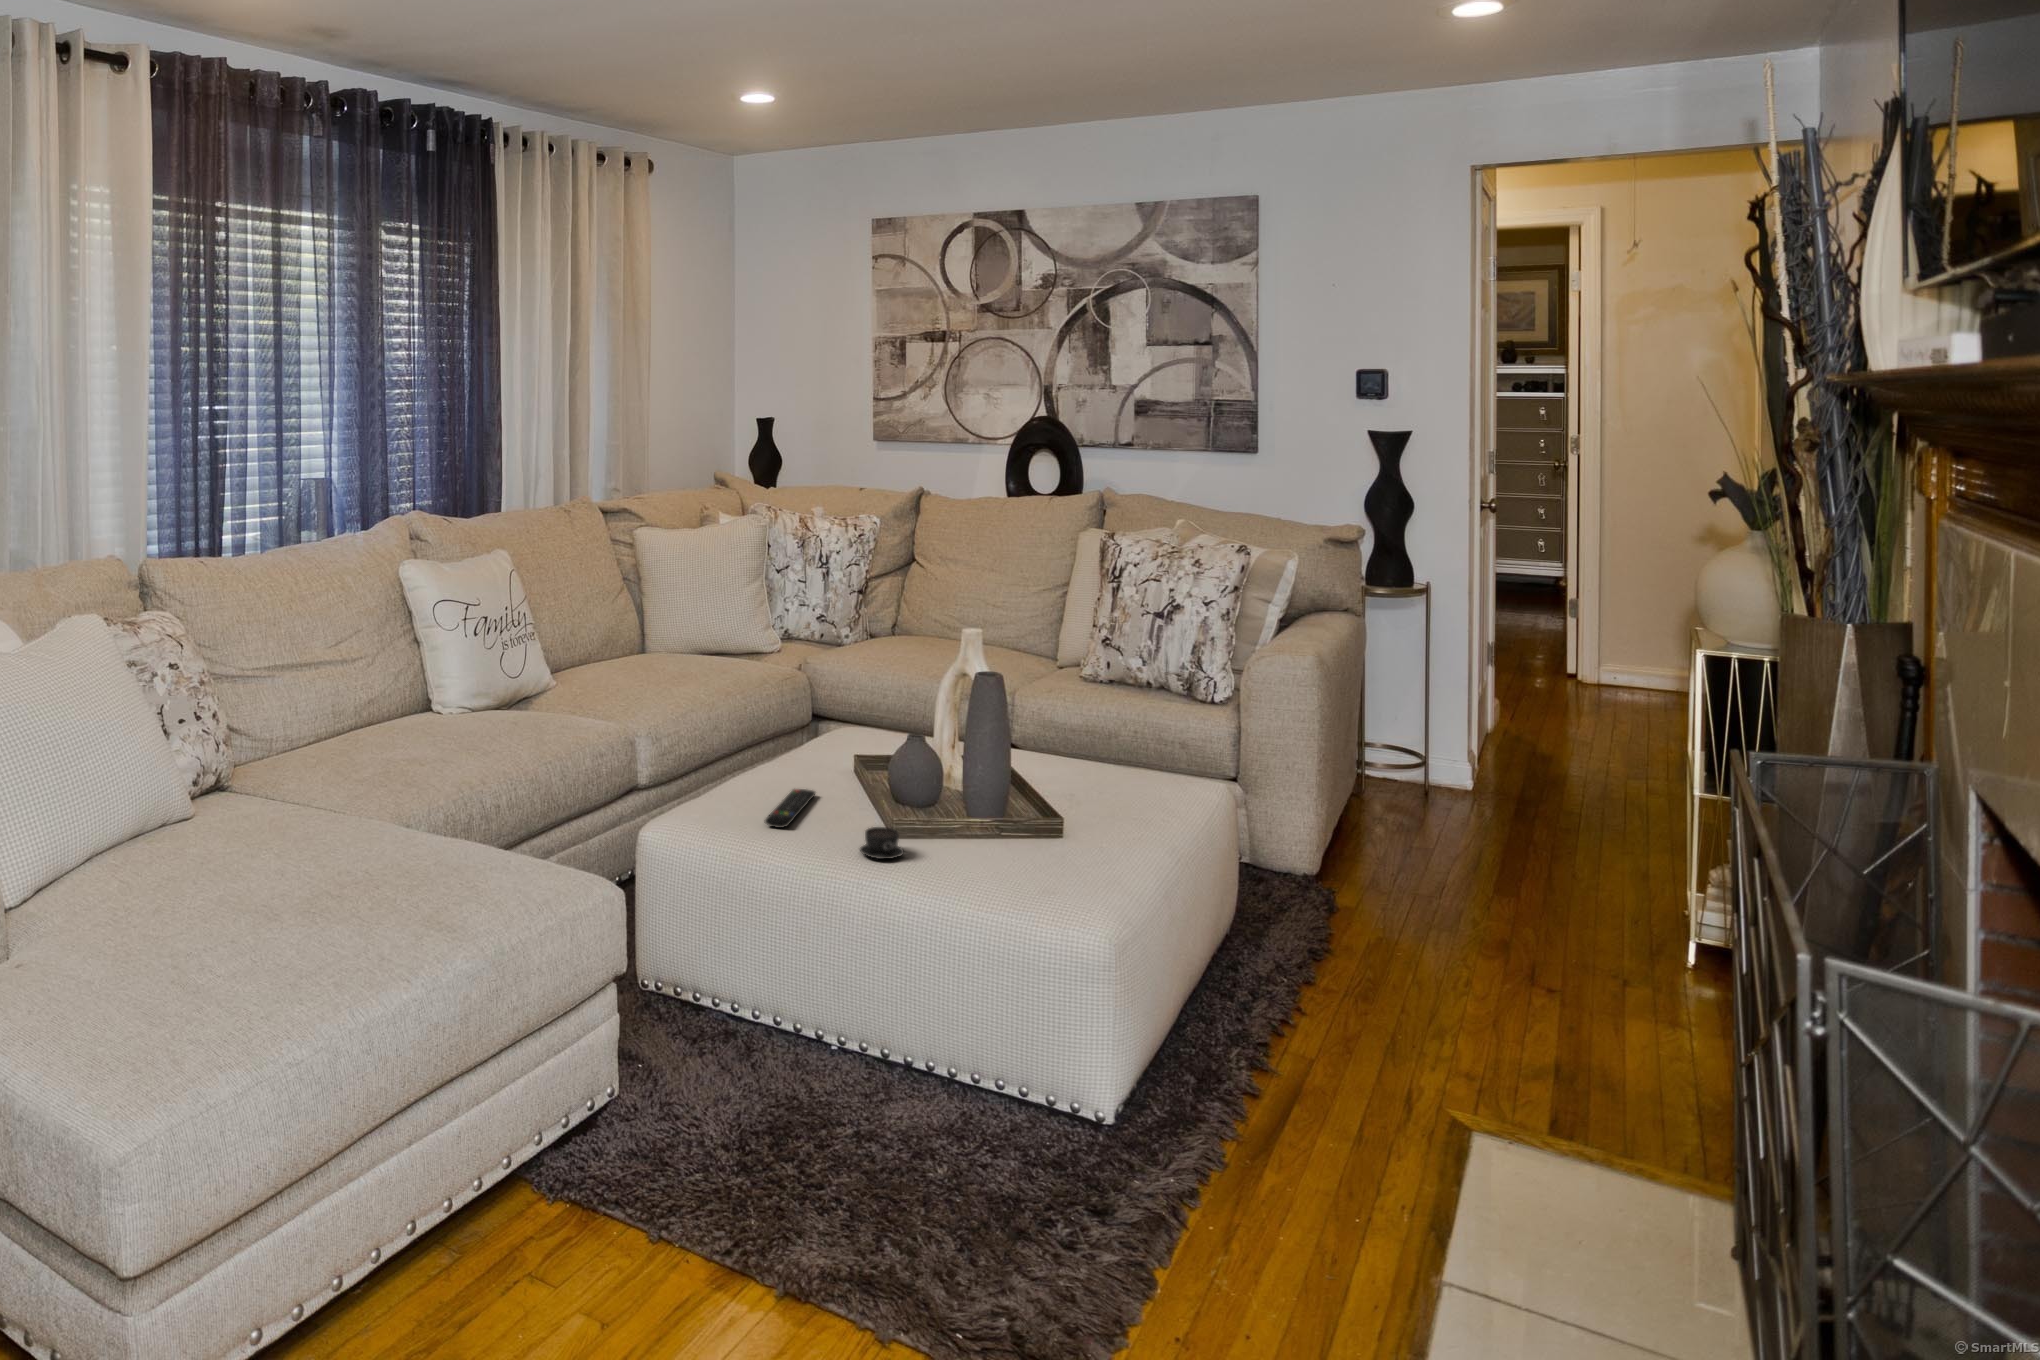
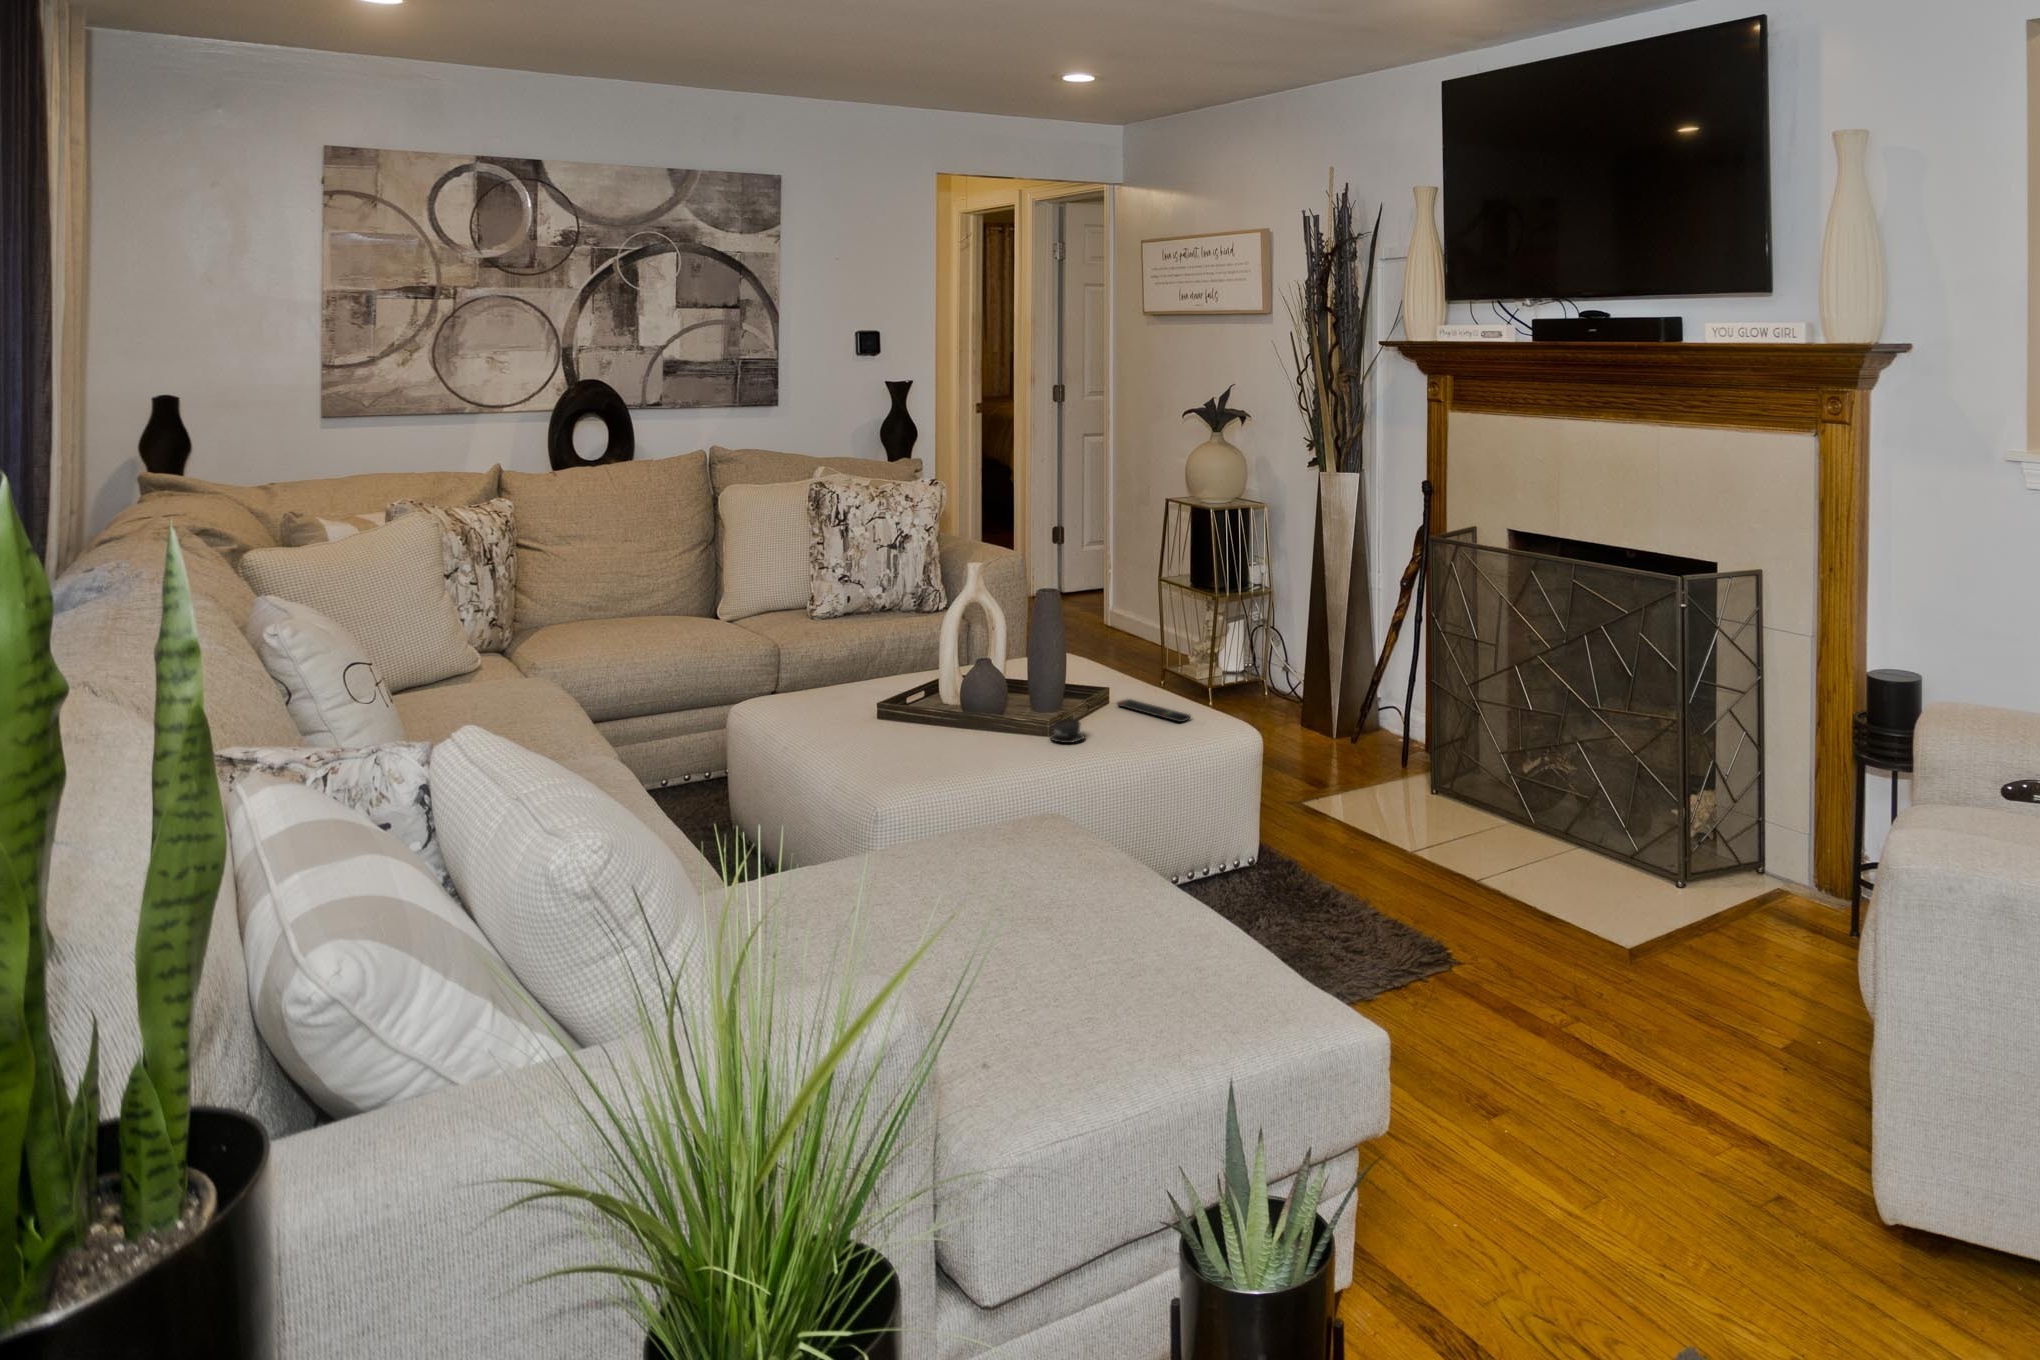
remote control: present [765,789,815,828] -> present [1117,699,1190,722]

